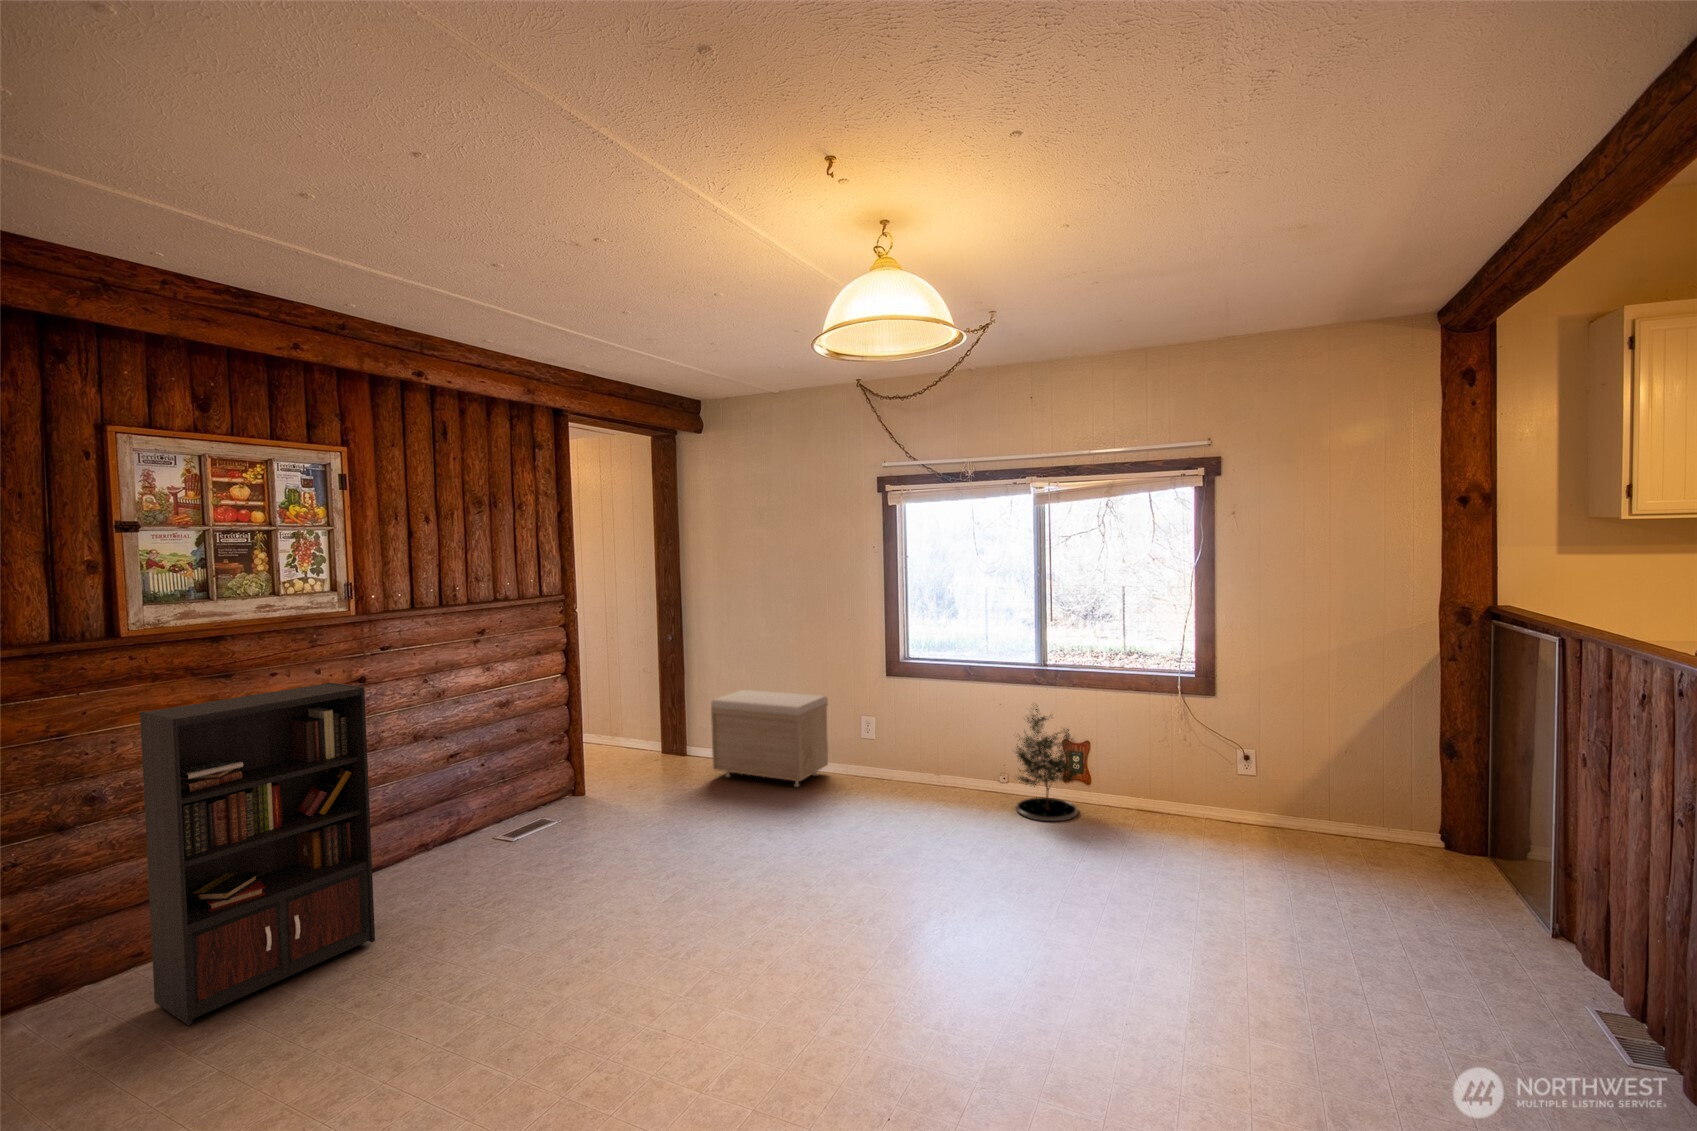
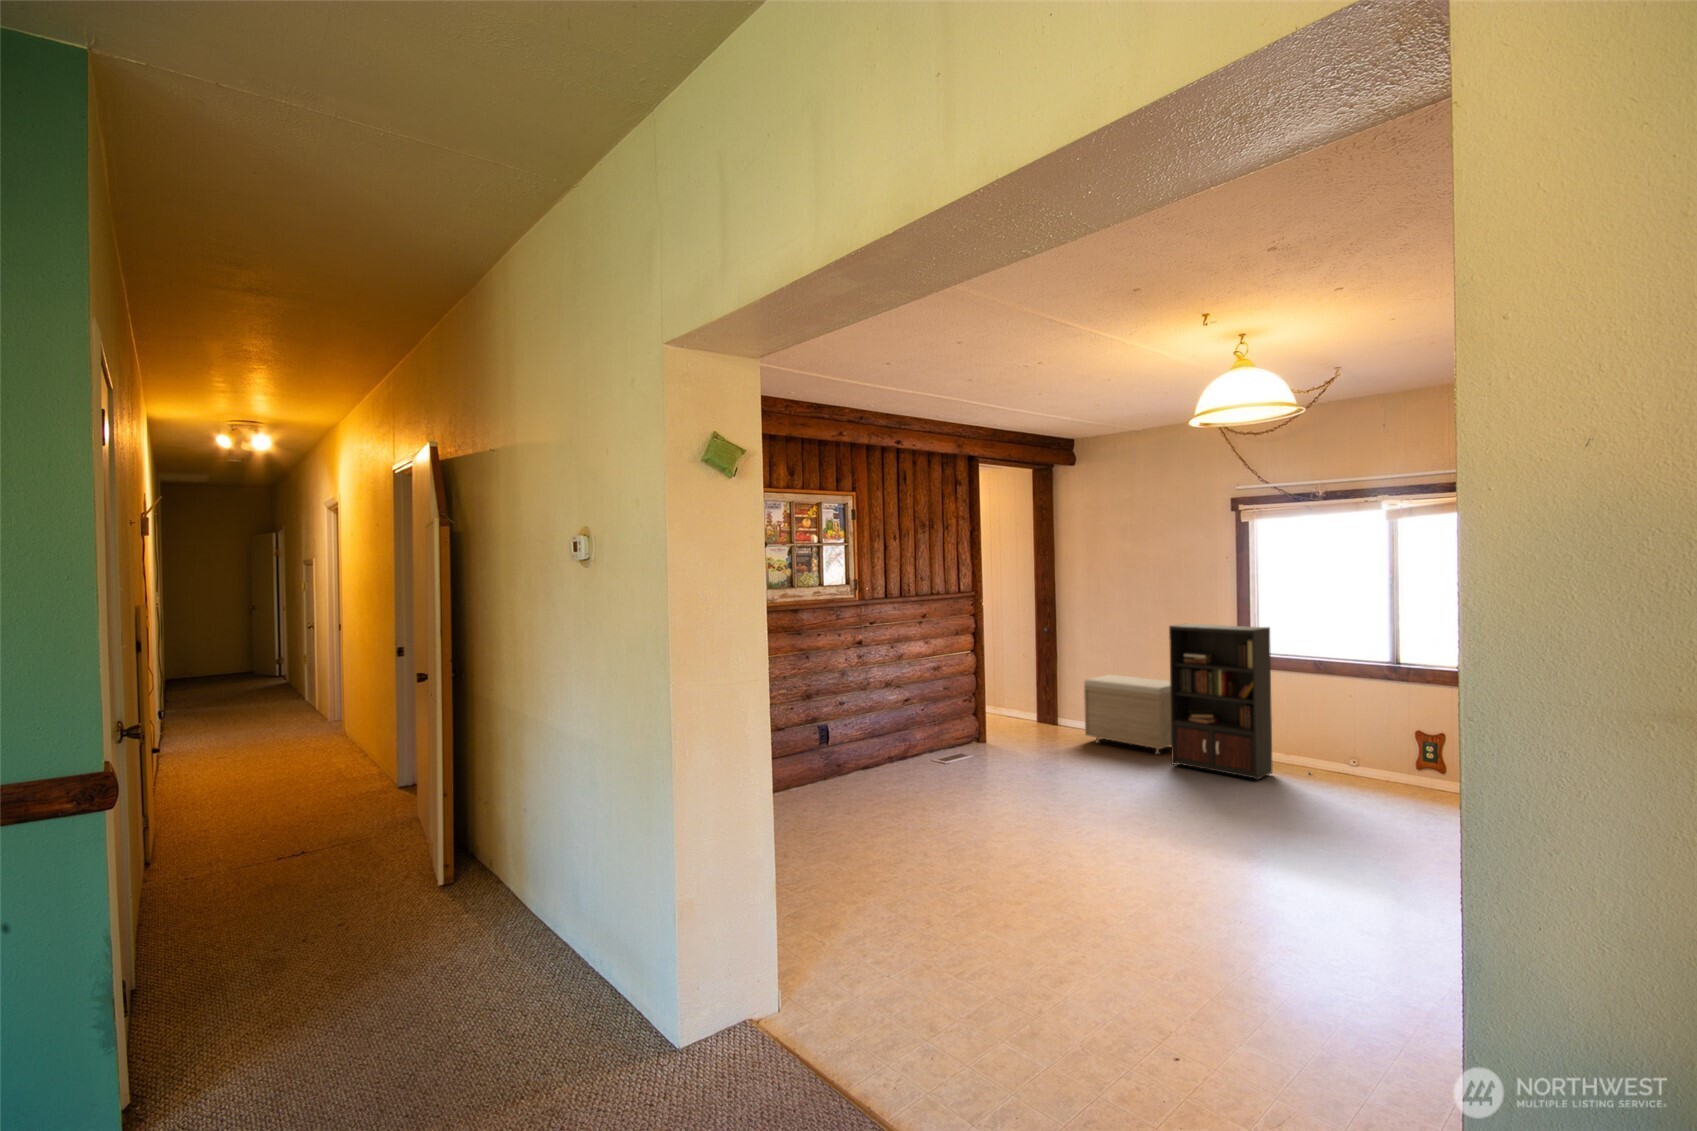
bookcase: present [140,683,375,1025] -> present [1169,623,1310,780]
potted tree: present [1016,706,1079,821] -> none [1357,694,1432,799]

